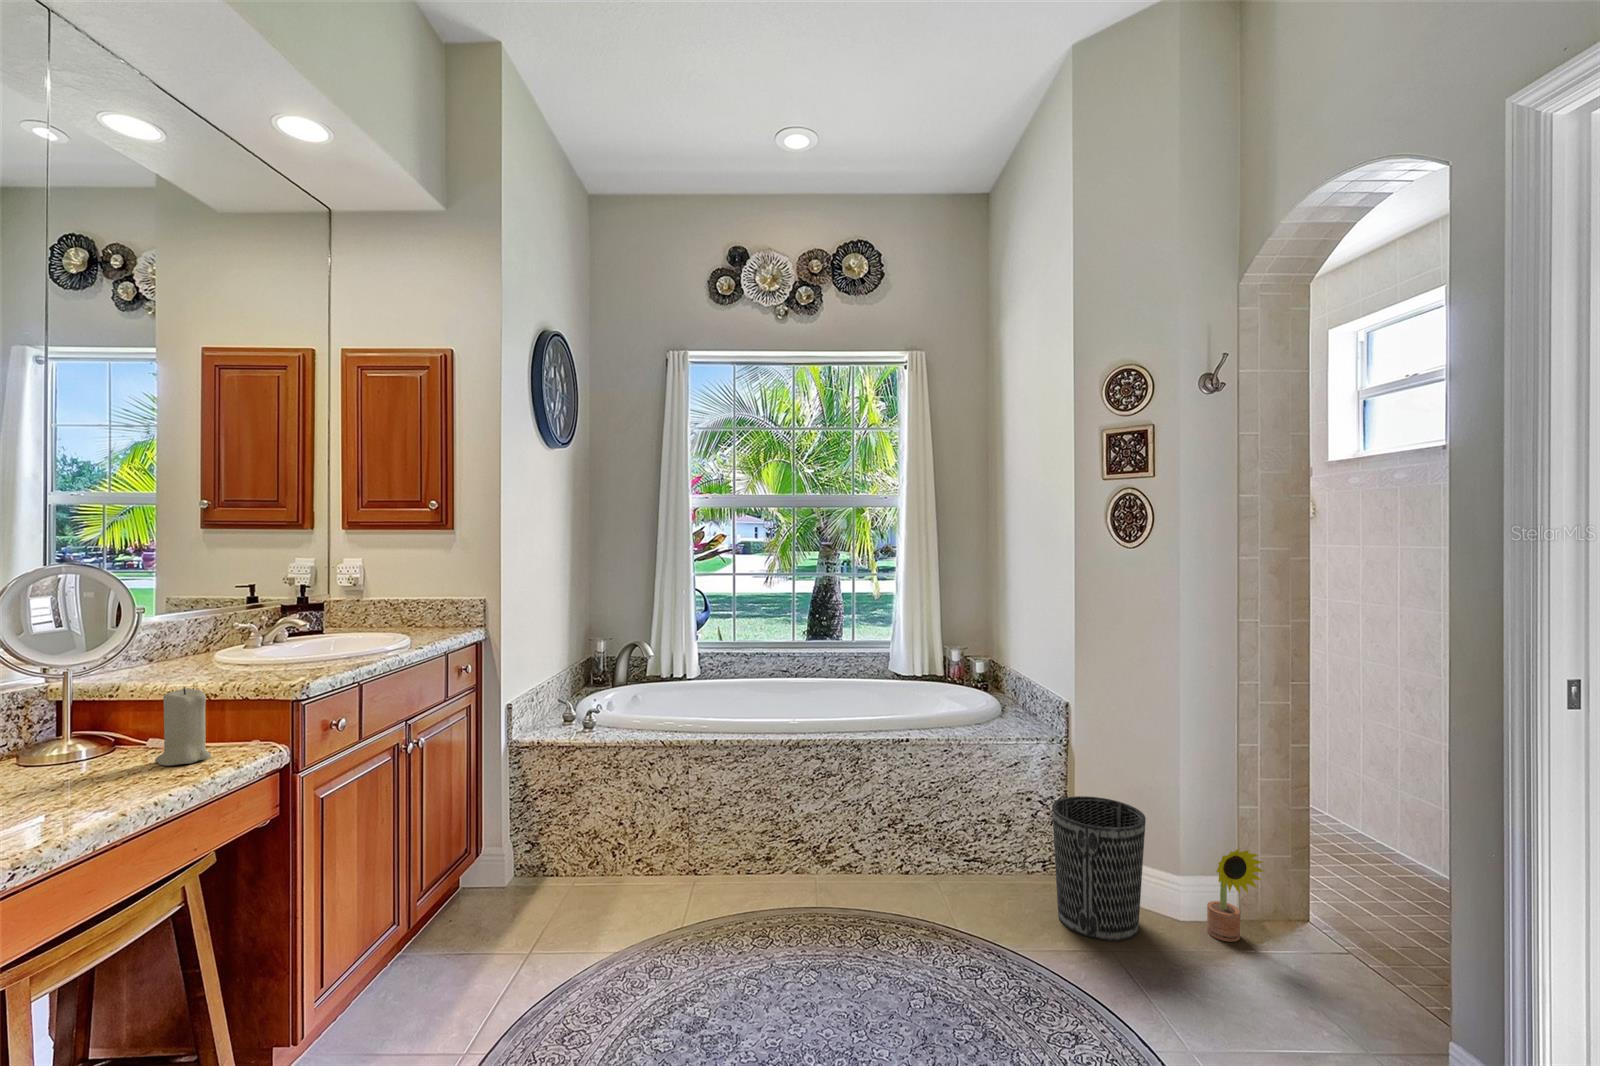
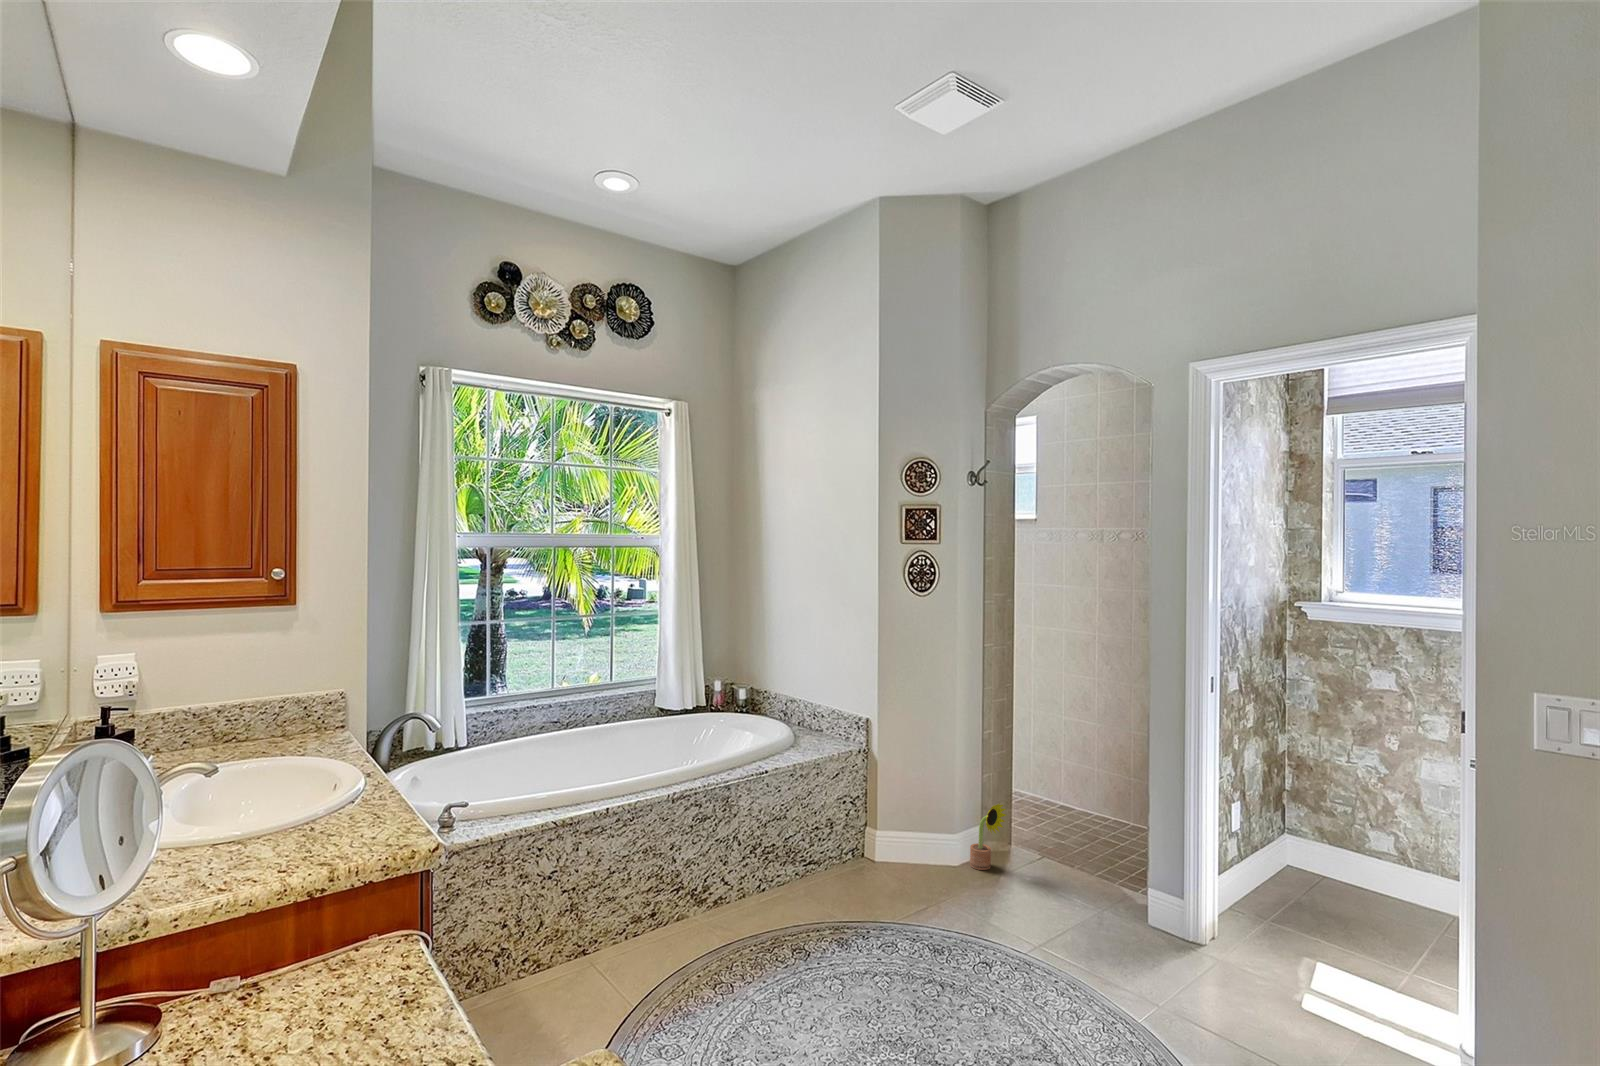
candle: present [155,687,211,766] -> none [289,887,361,1002]
wastebasket: present [1052,796,1146,941] -> none [879,788,946,895]

